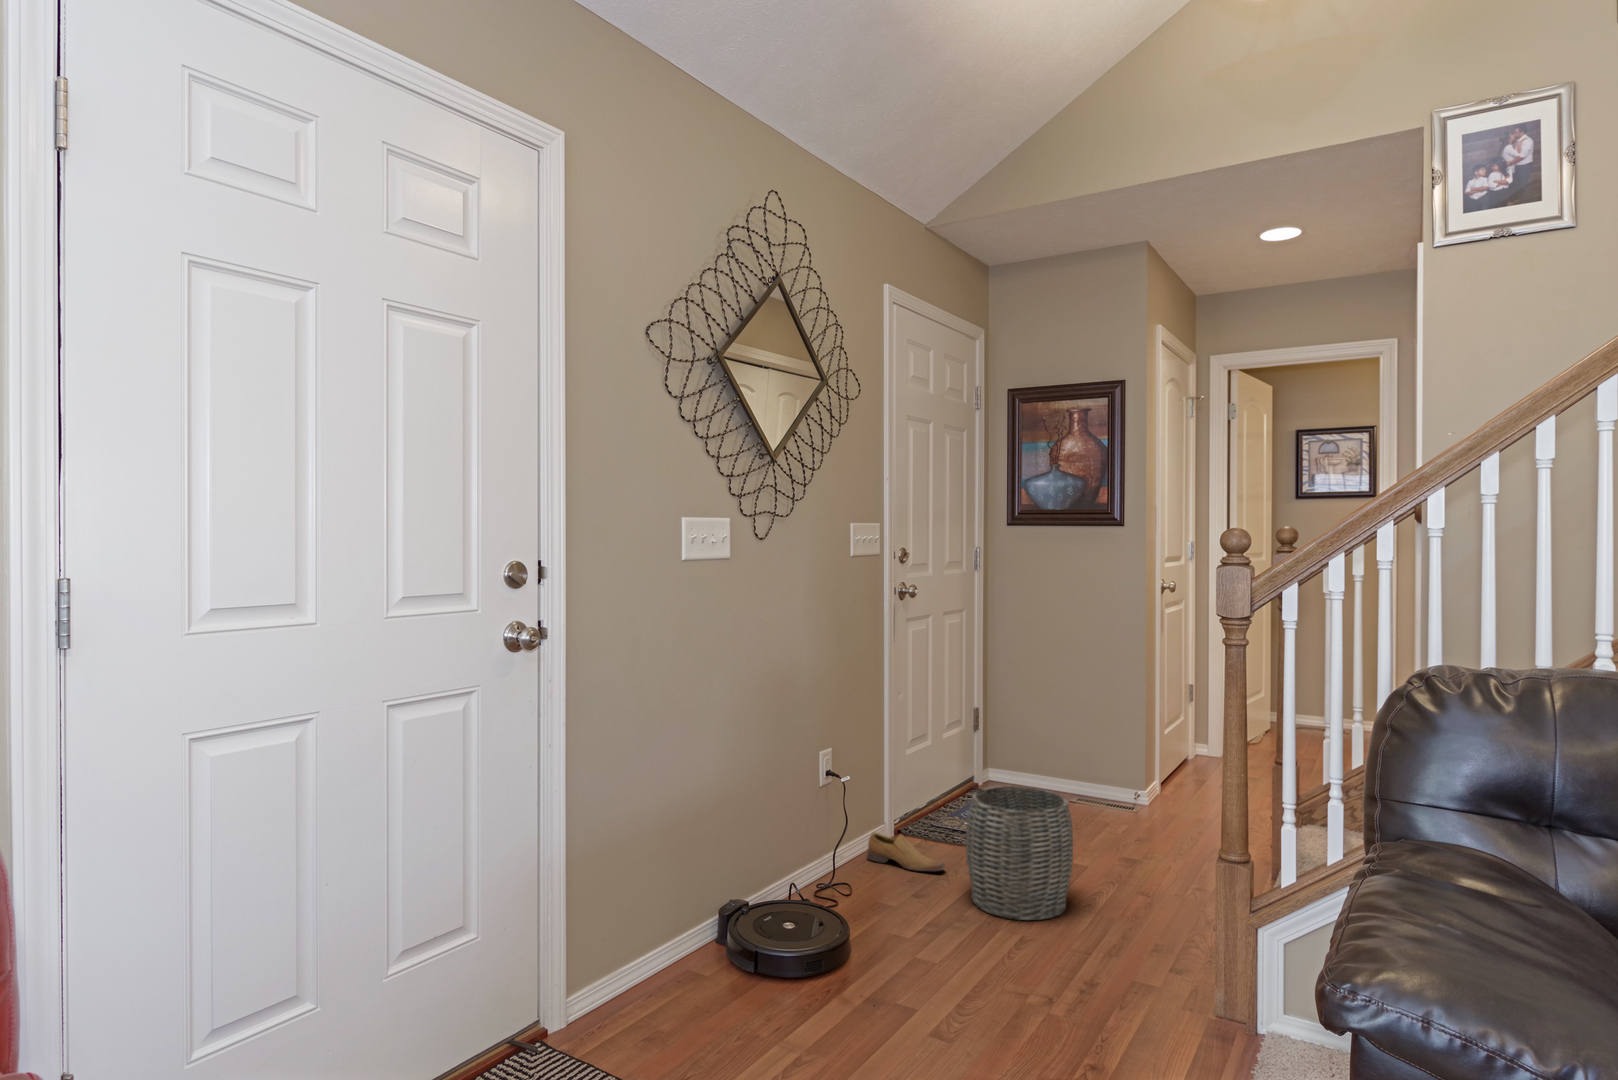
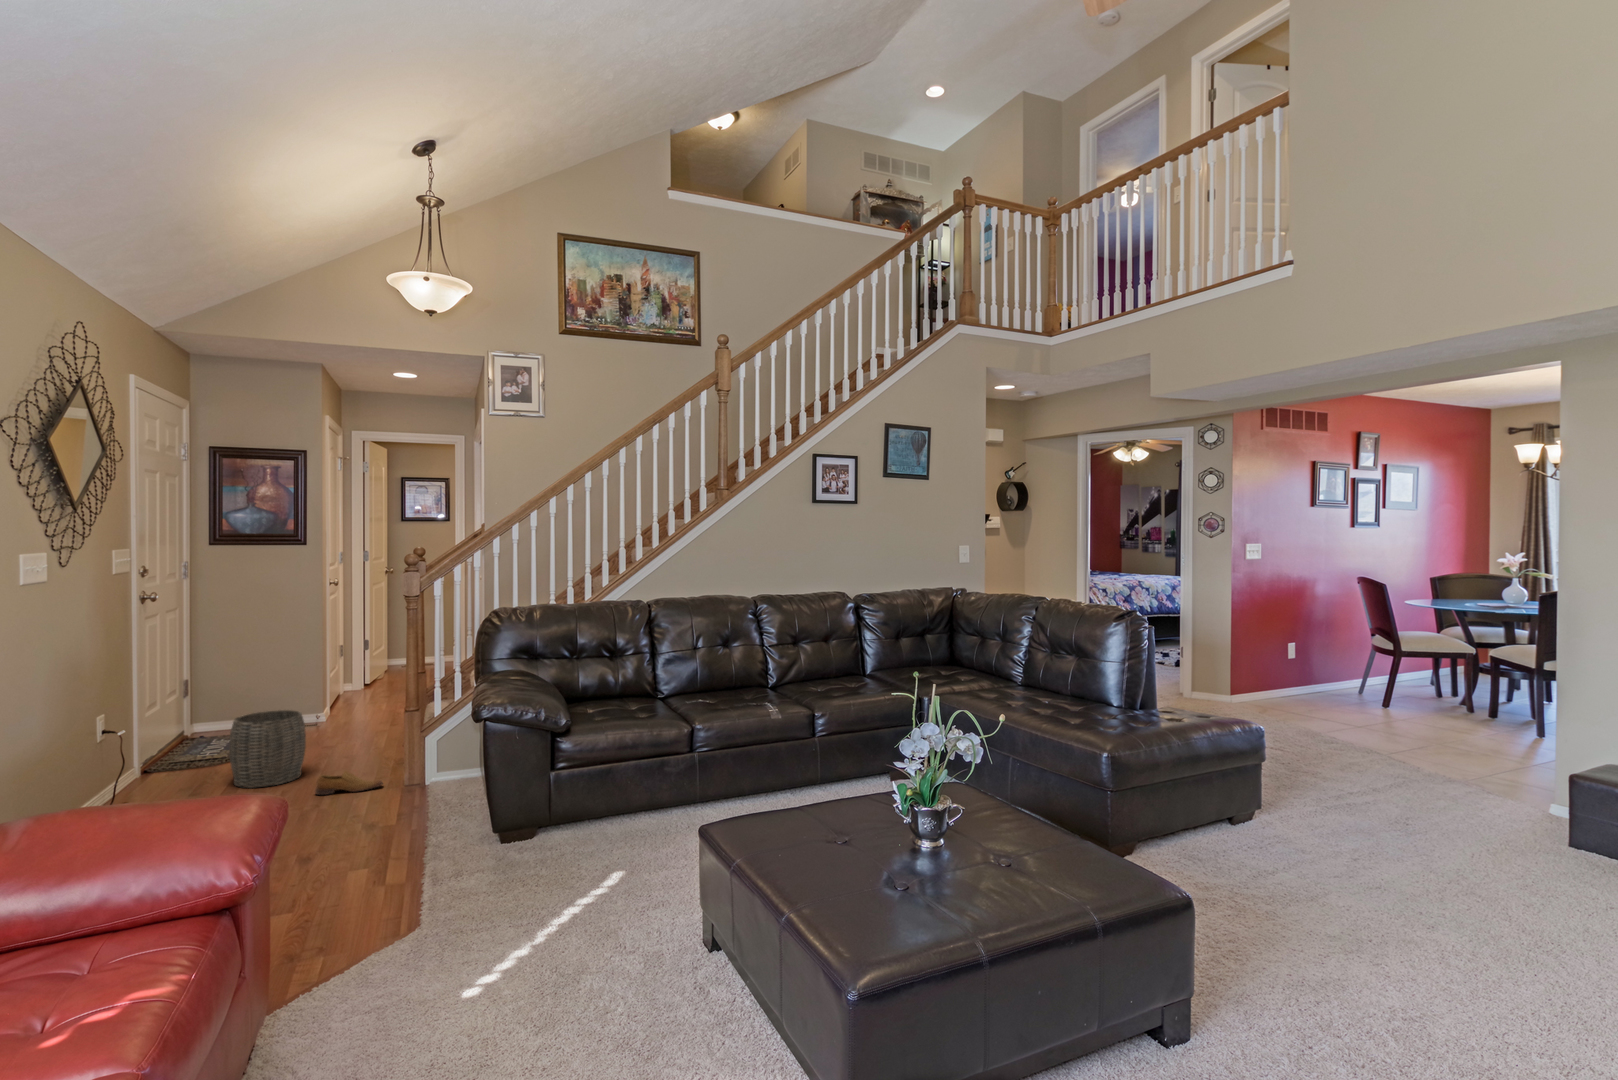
shoe: present [867,832,945,871] -> present [315,771,383,795]

